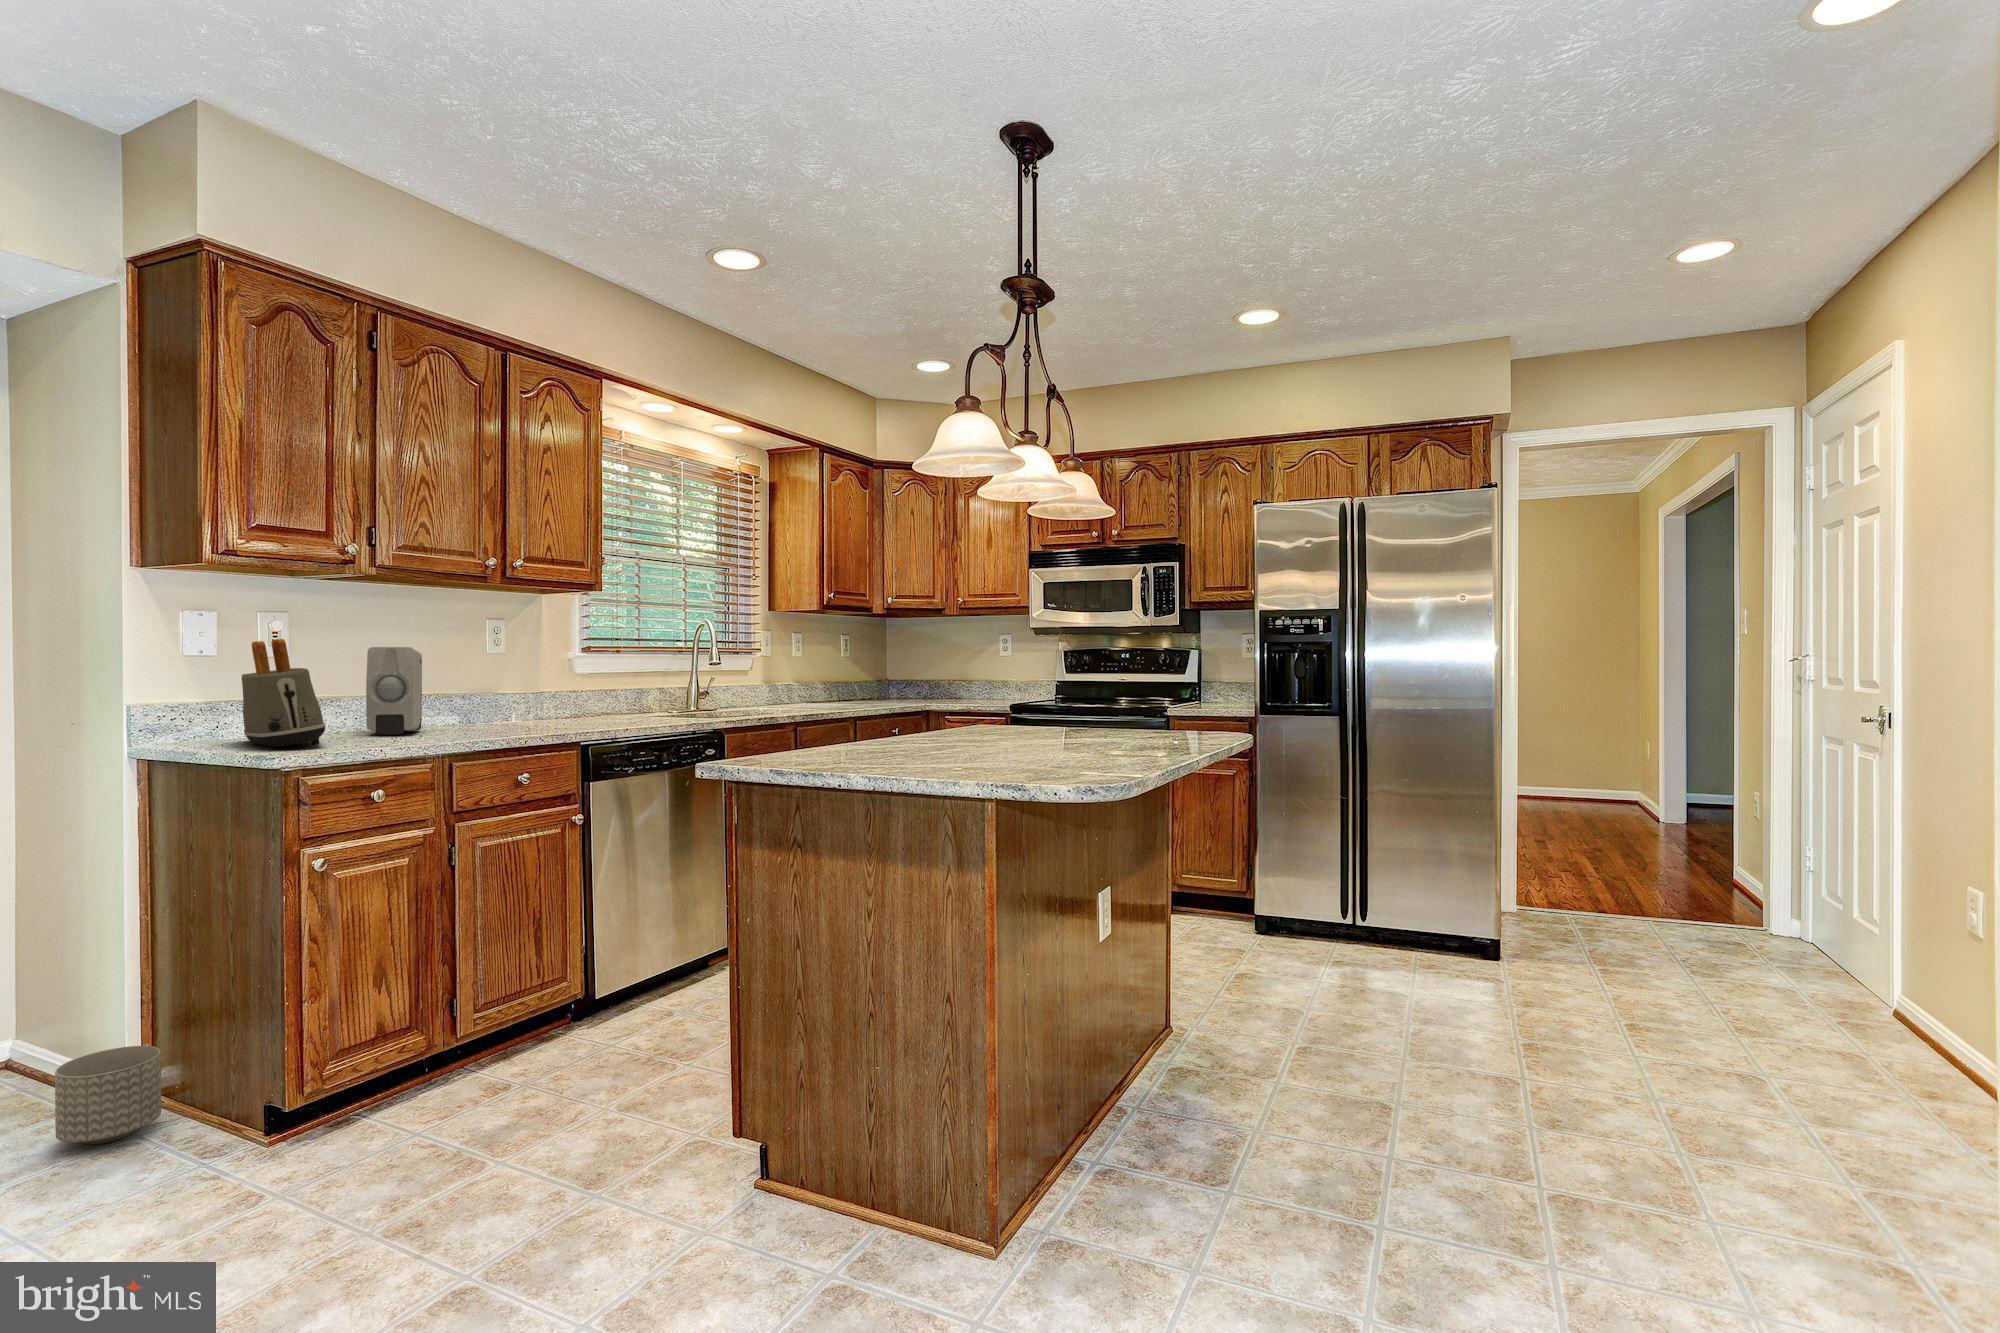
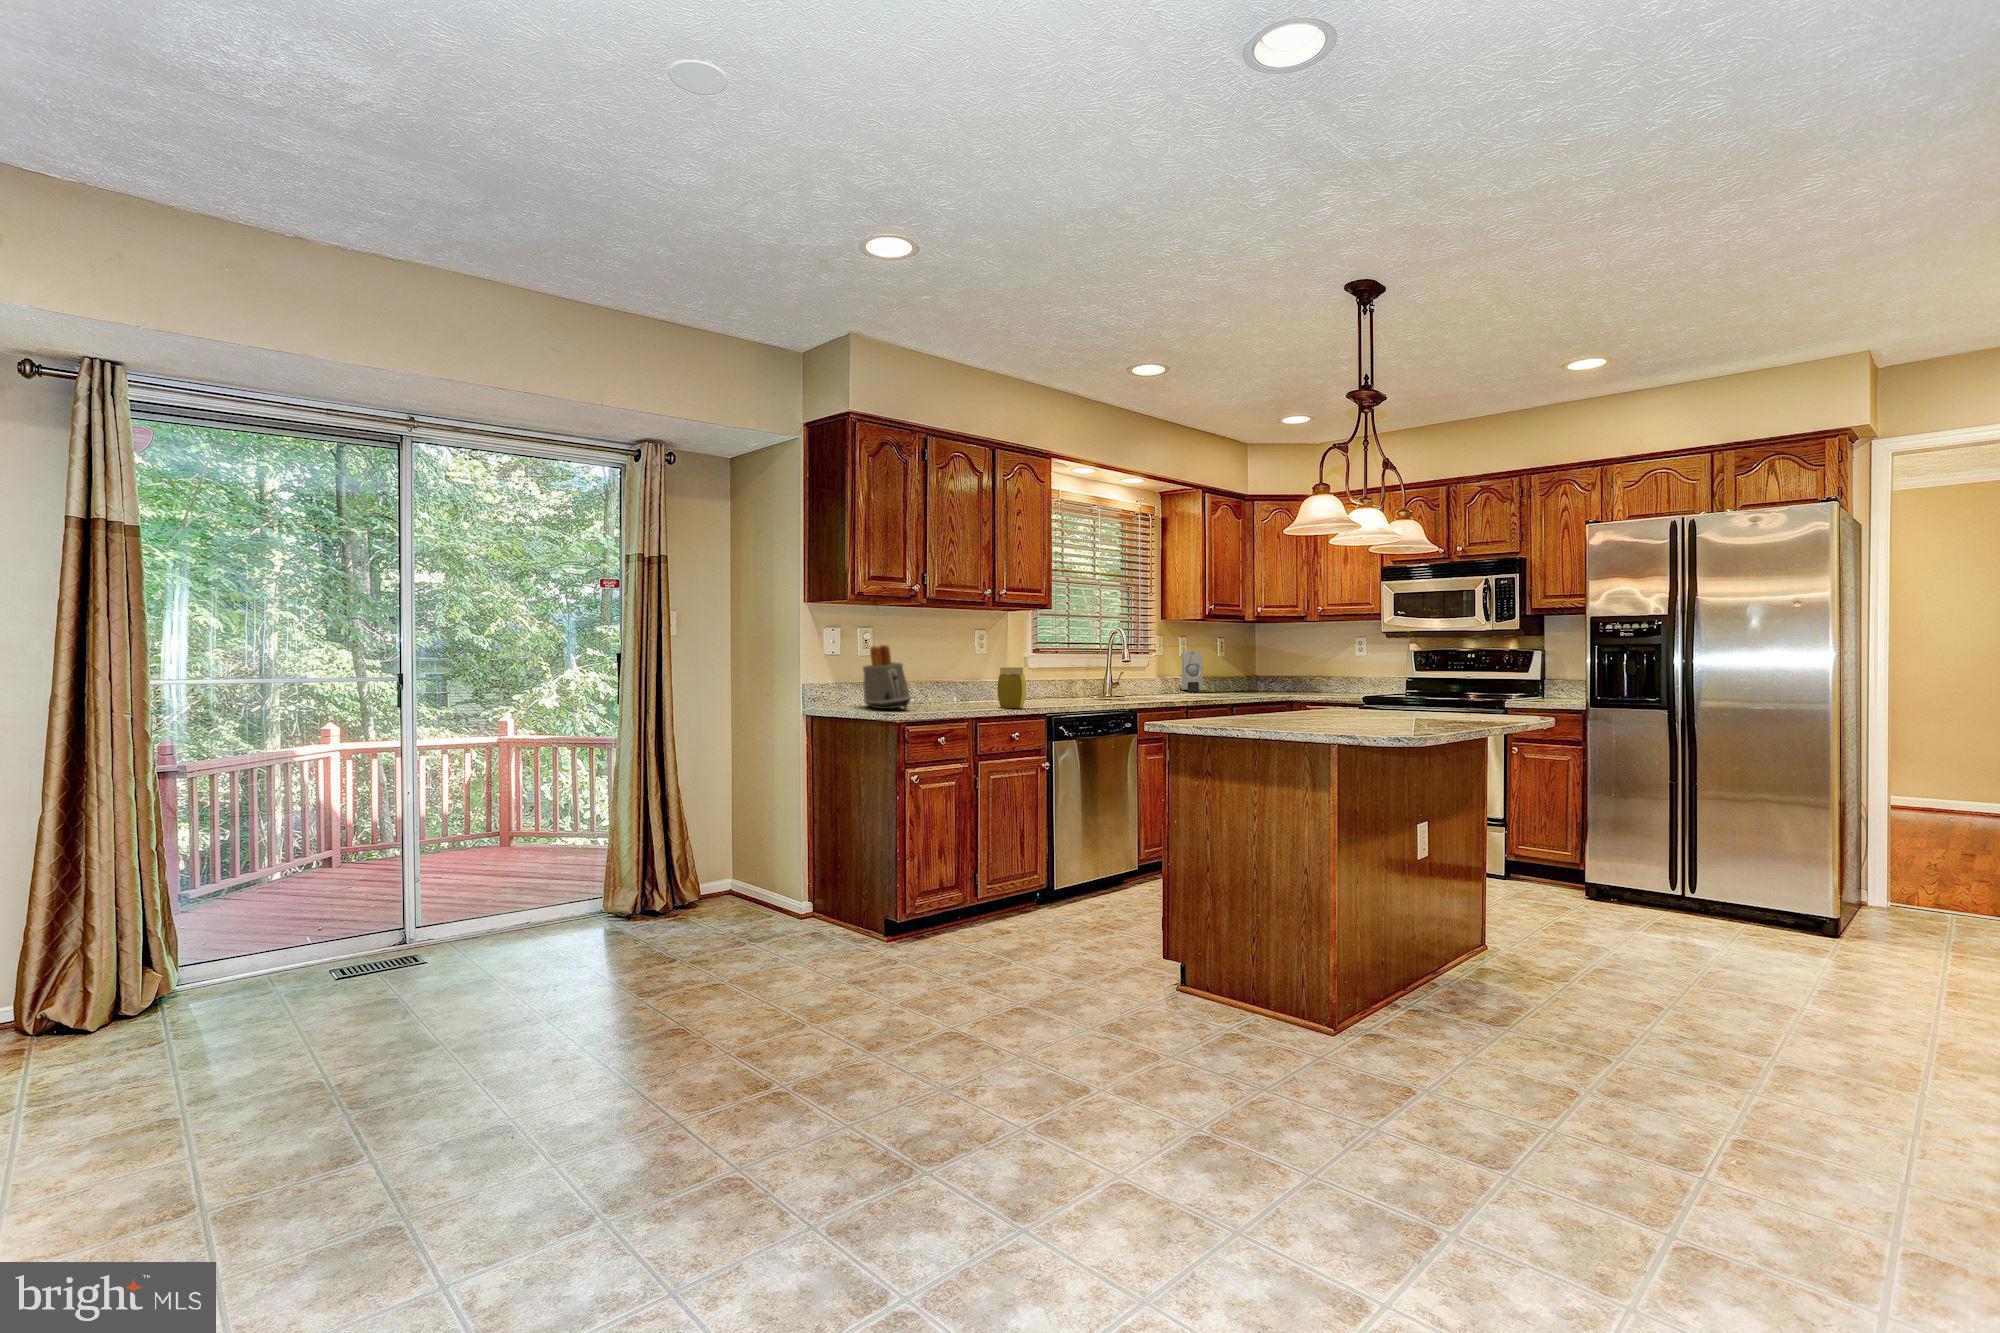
soap dispenser: present [366,647,422,735] -> present [1179,651,1203,691]
jar: none [498,674,546,736] -> present [997,667,1026,708]
planter: present [55,1046,161,1144] -> none [781,881,827,932]

